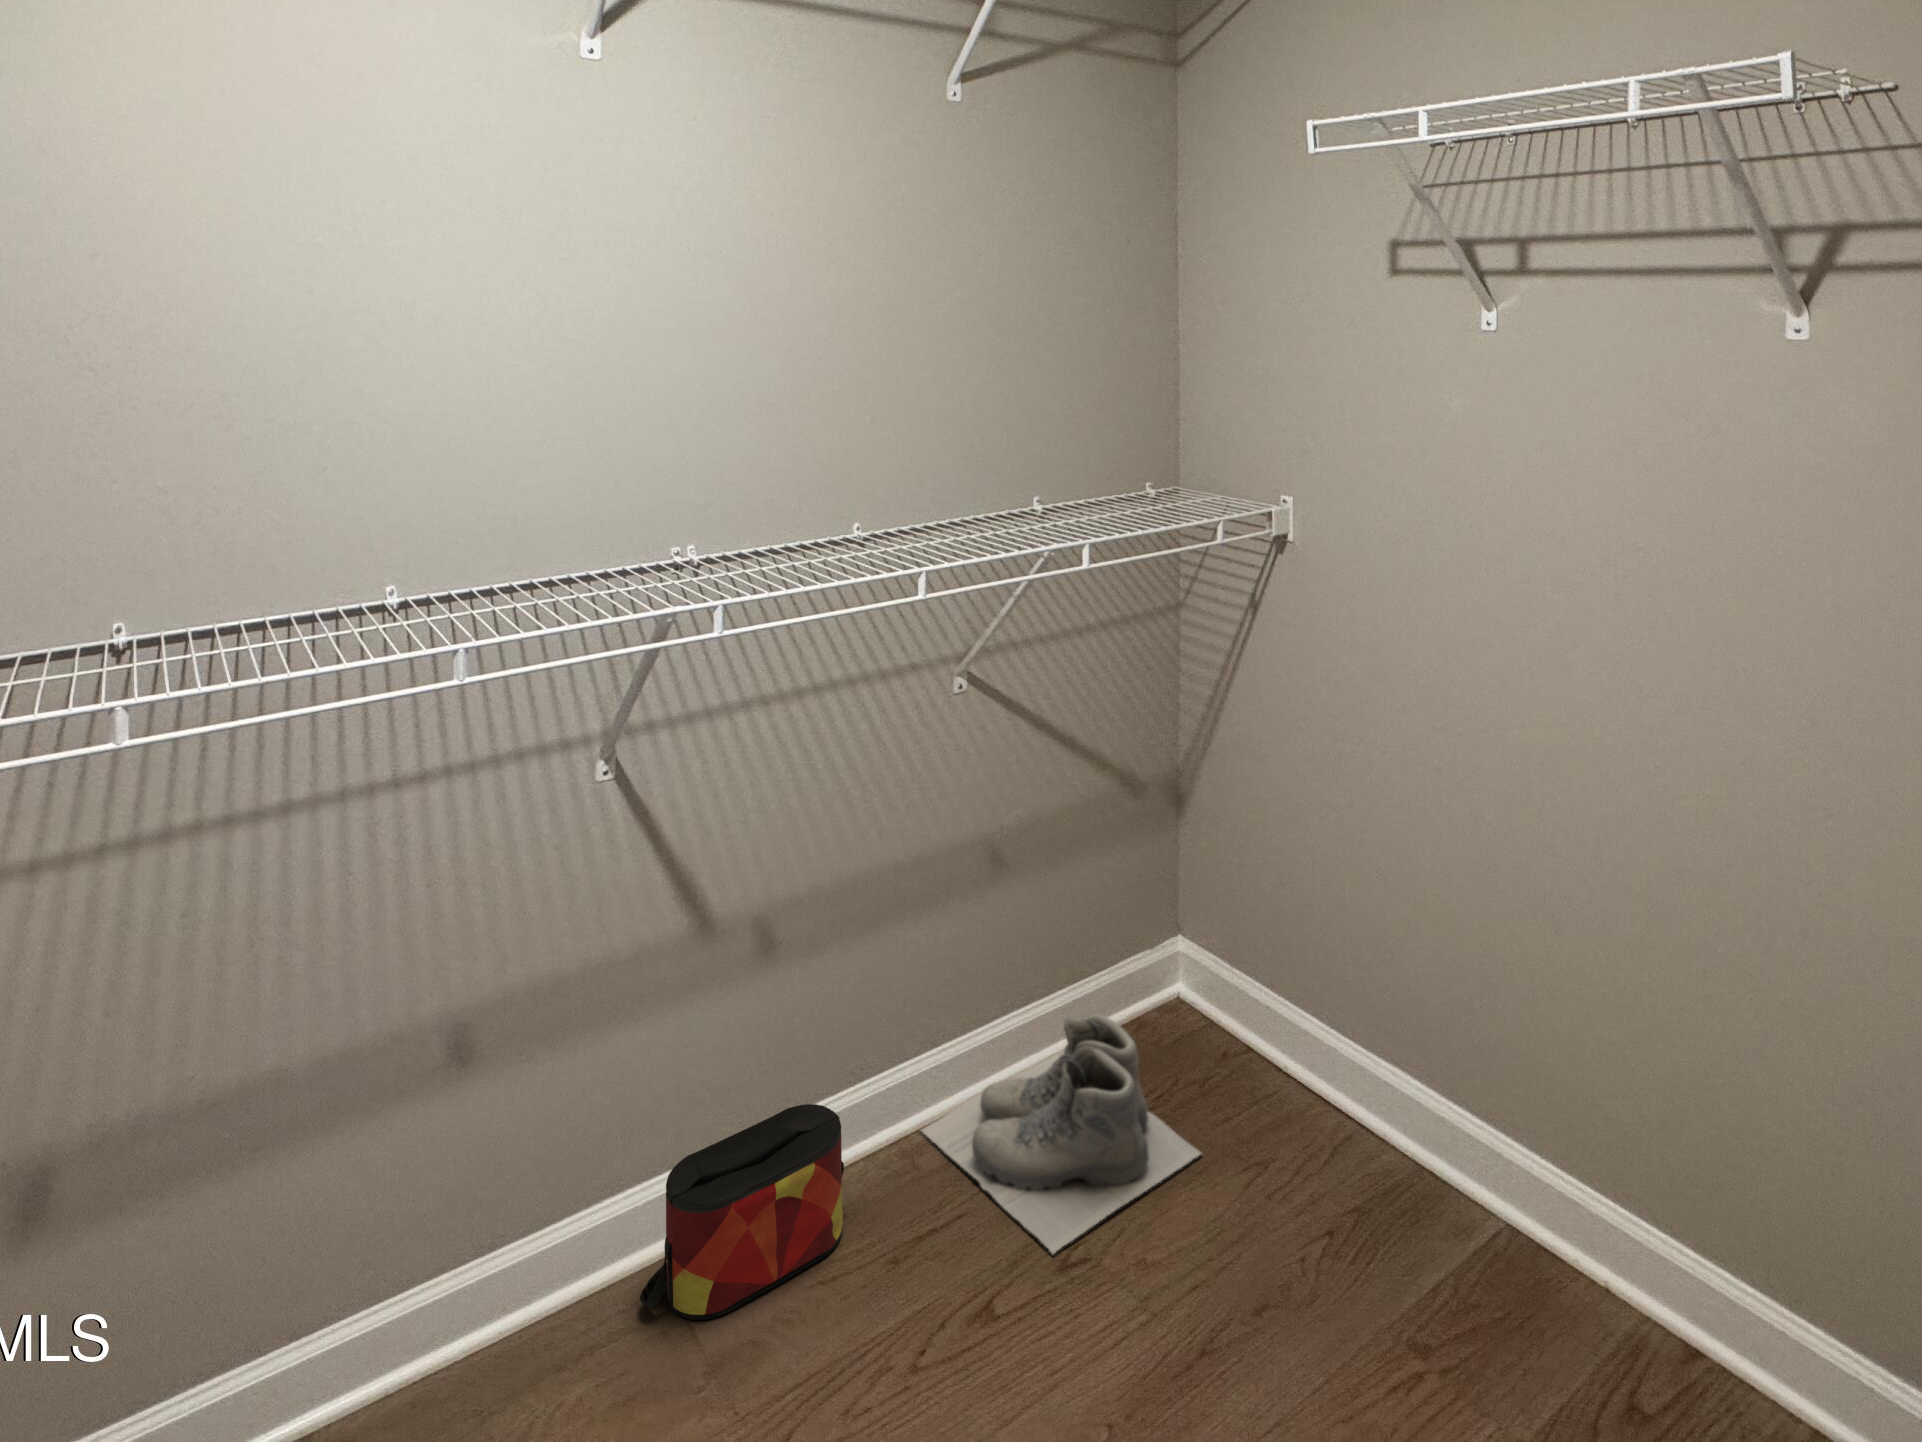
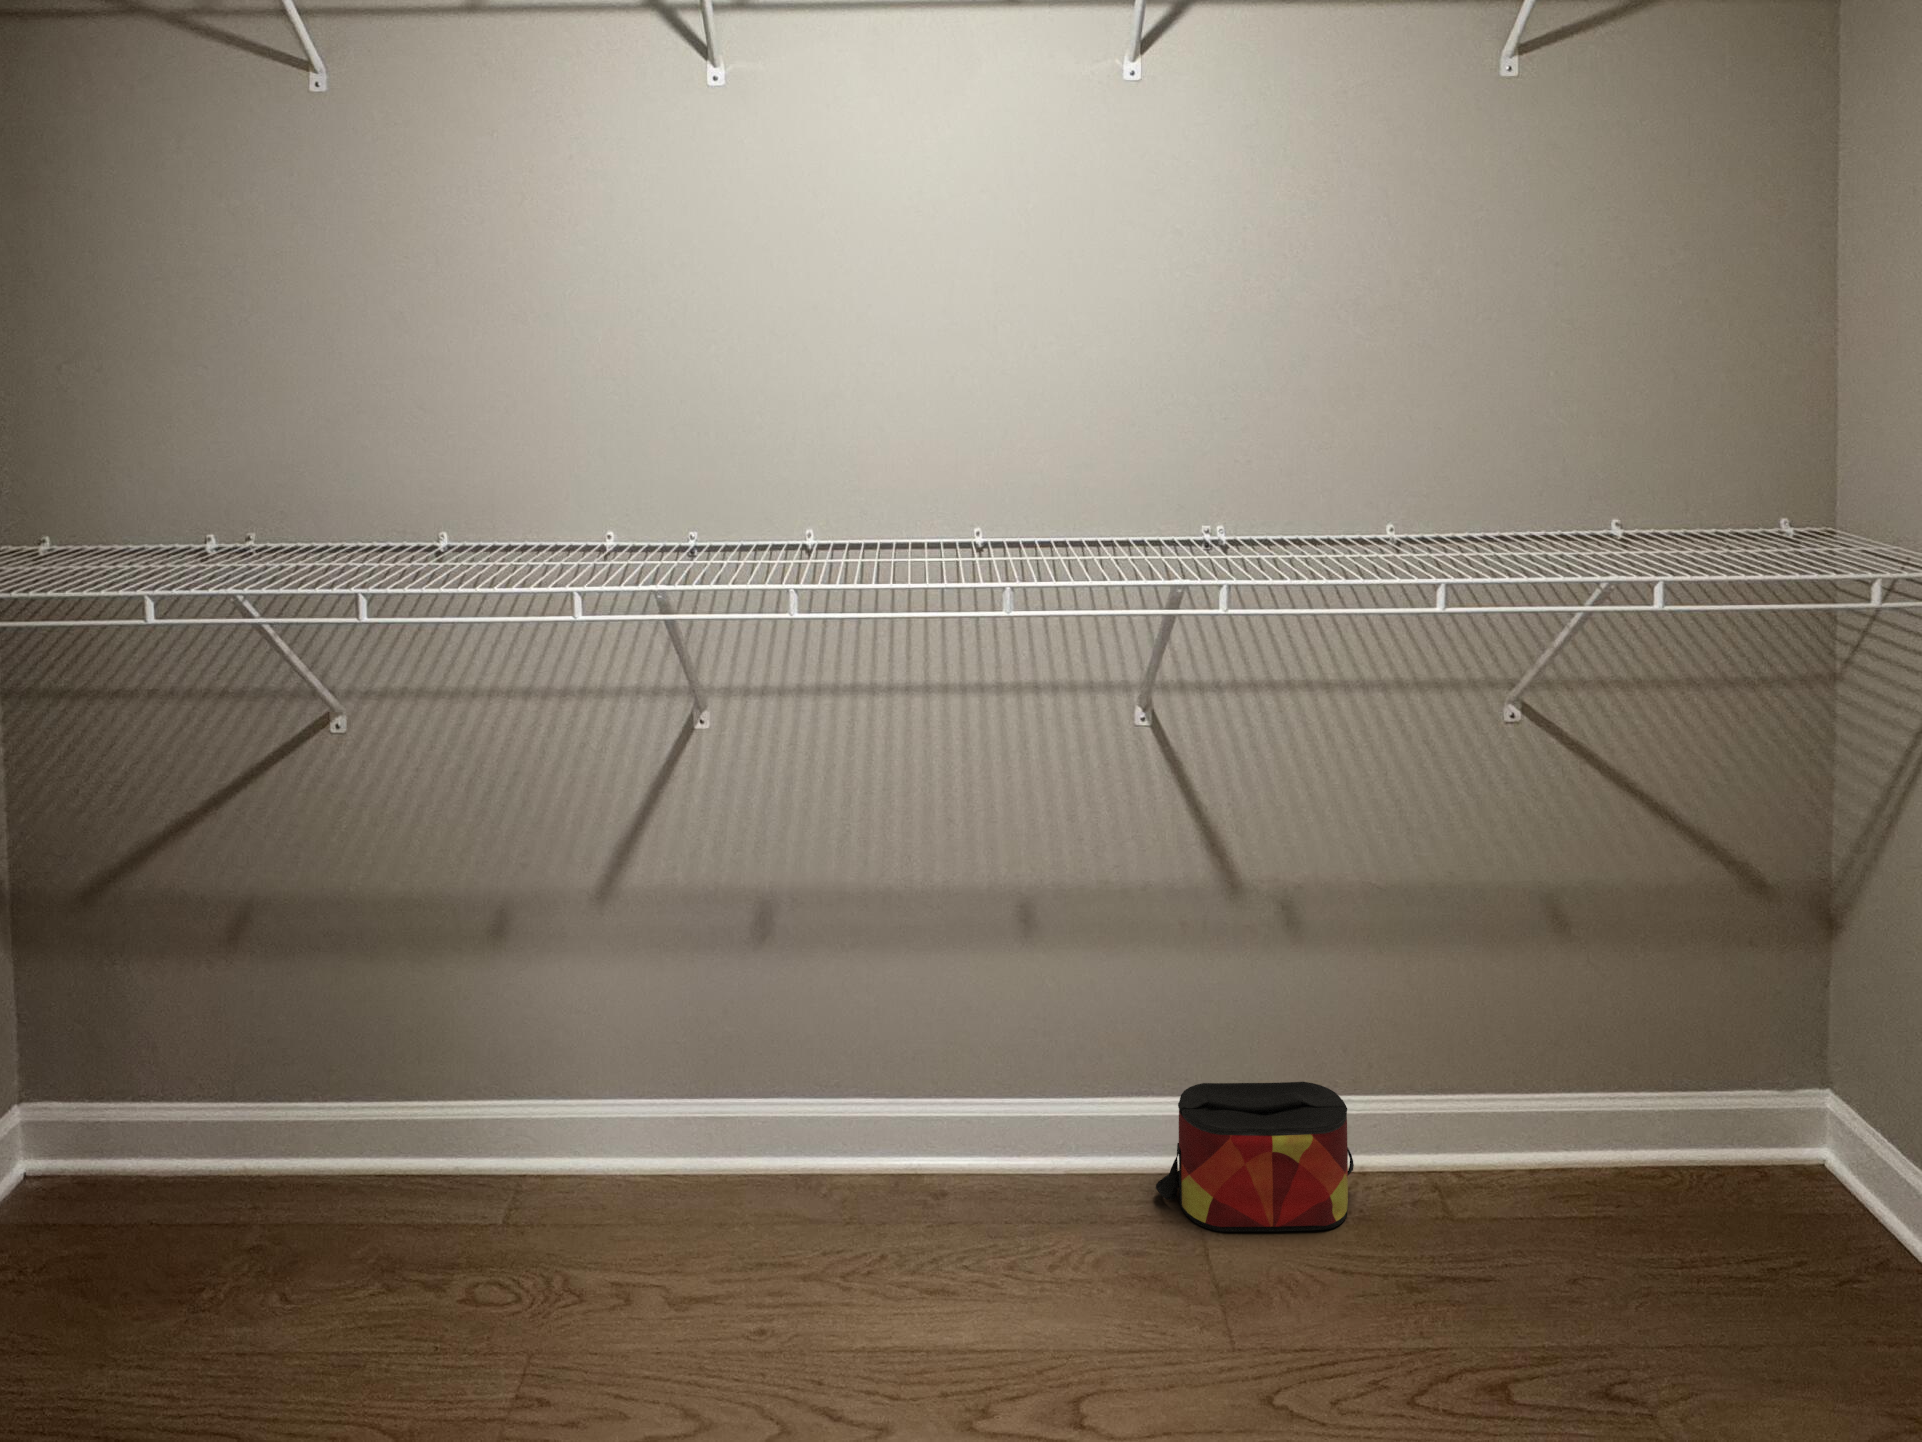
boots: present [921,1014,1201,1254] -> none [1452,1111,1783,1336]

